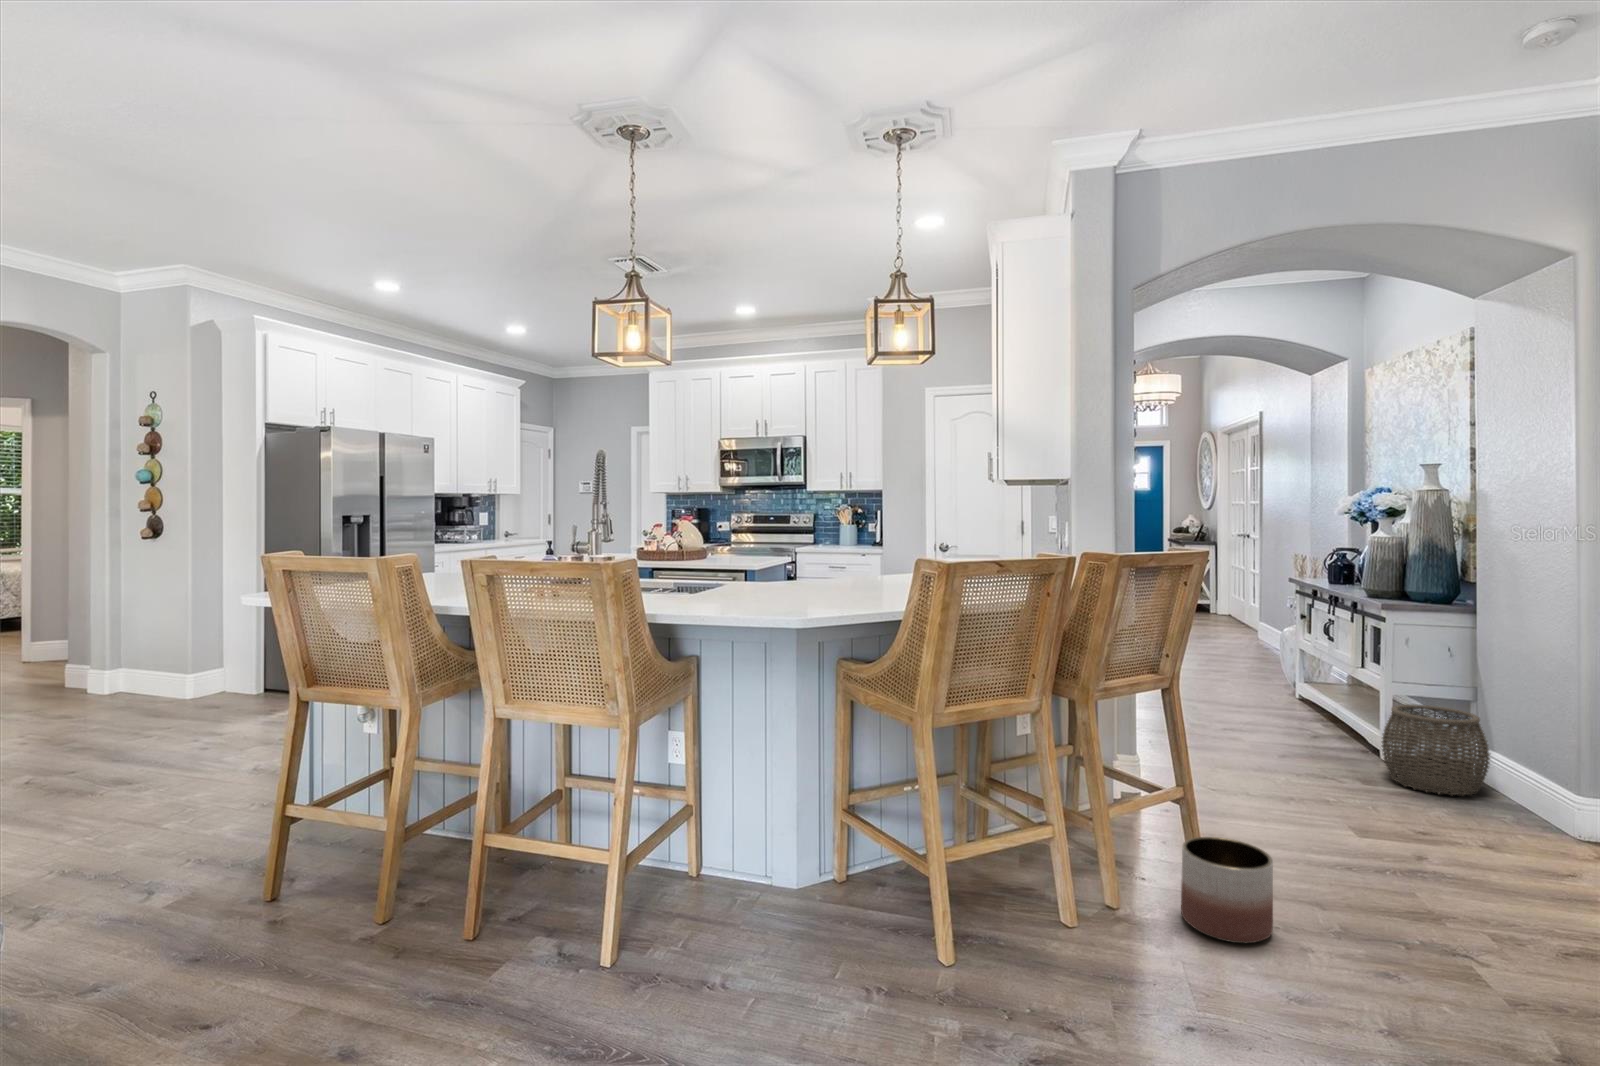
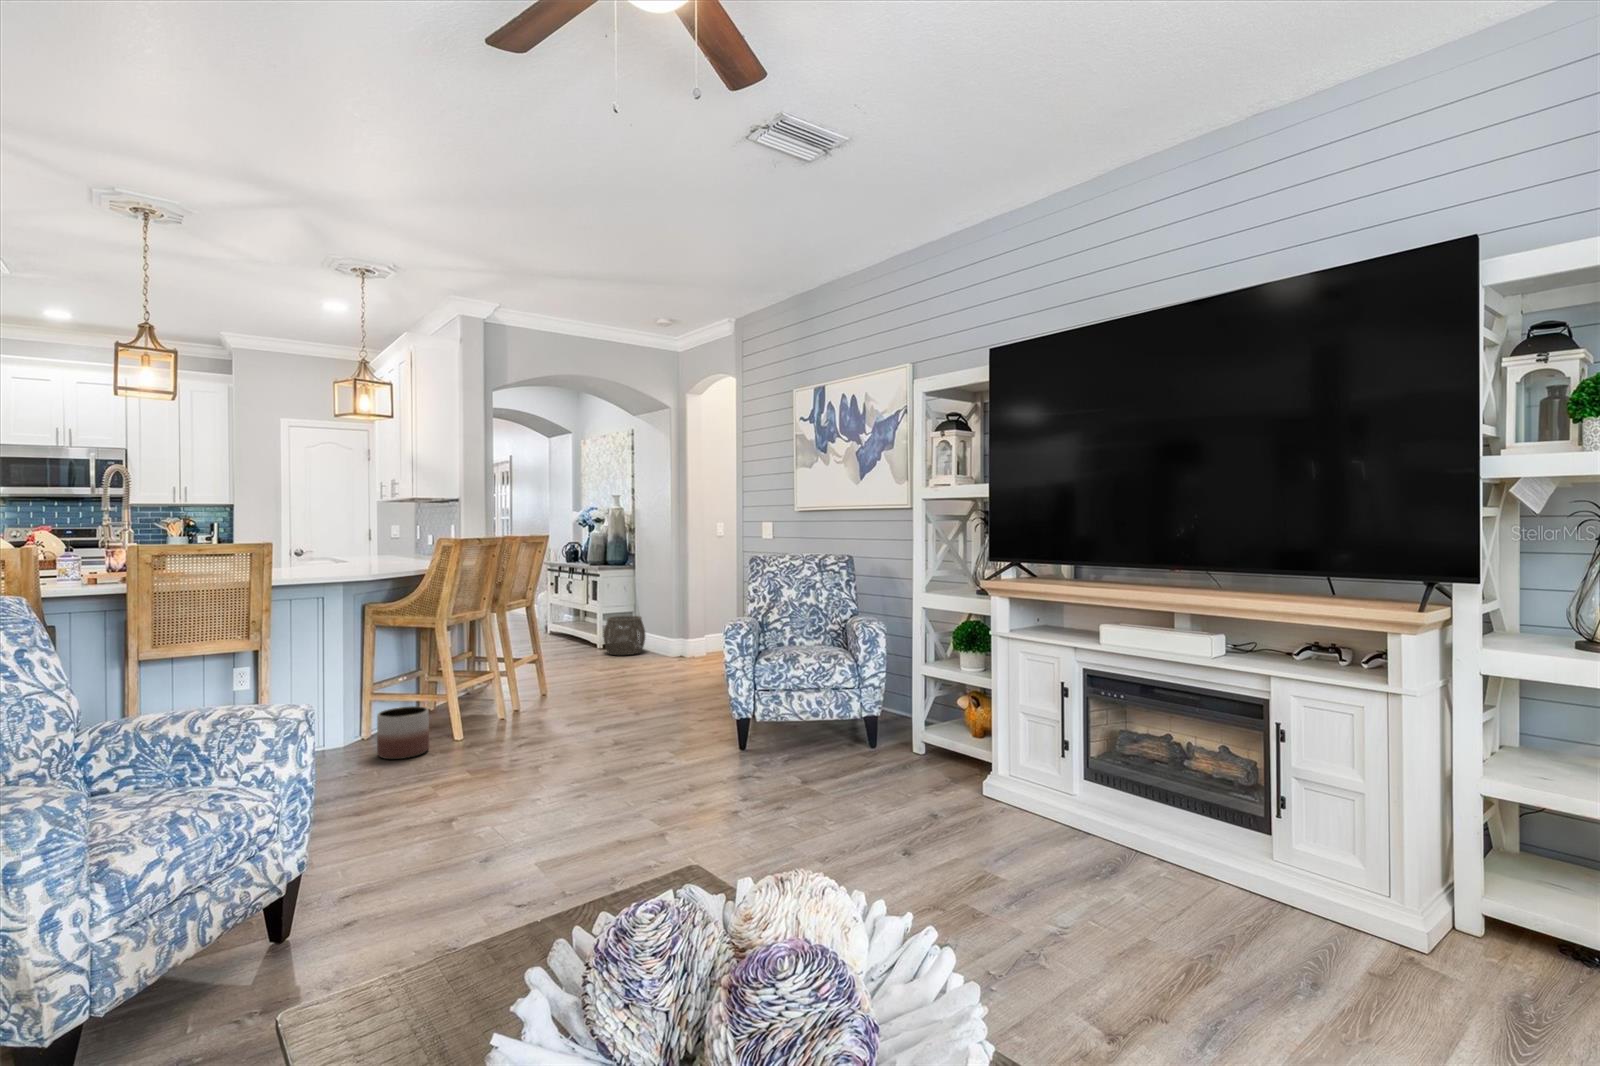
planter: present [1181,837,1273,943] -> present [377,706,429,759]

